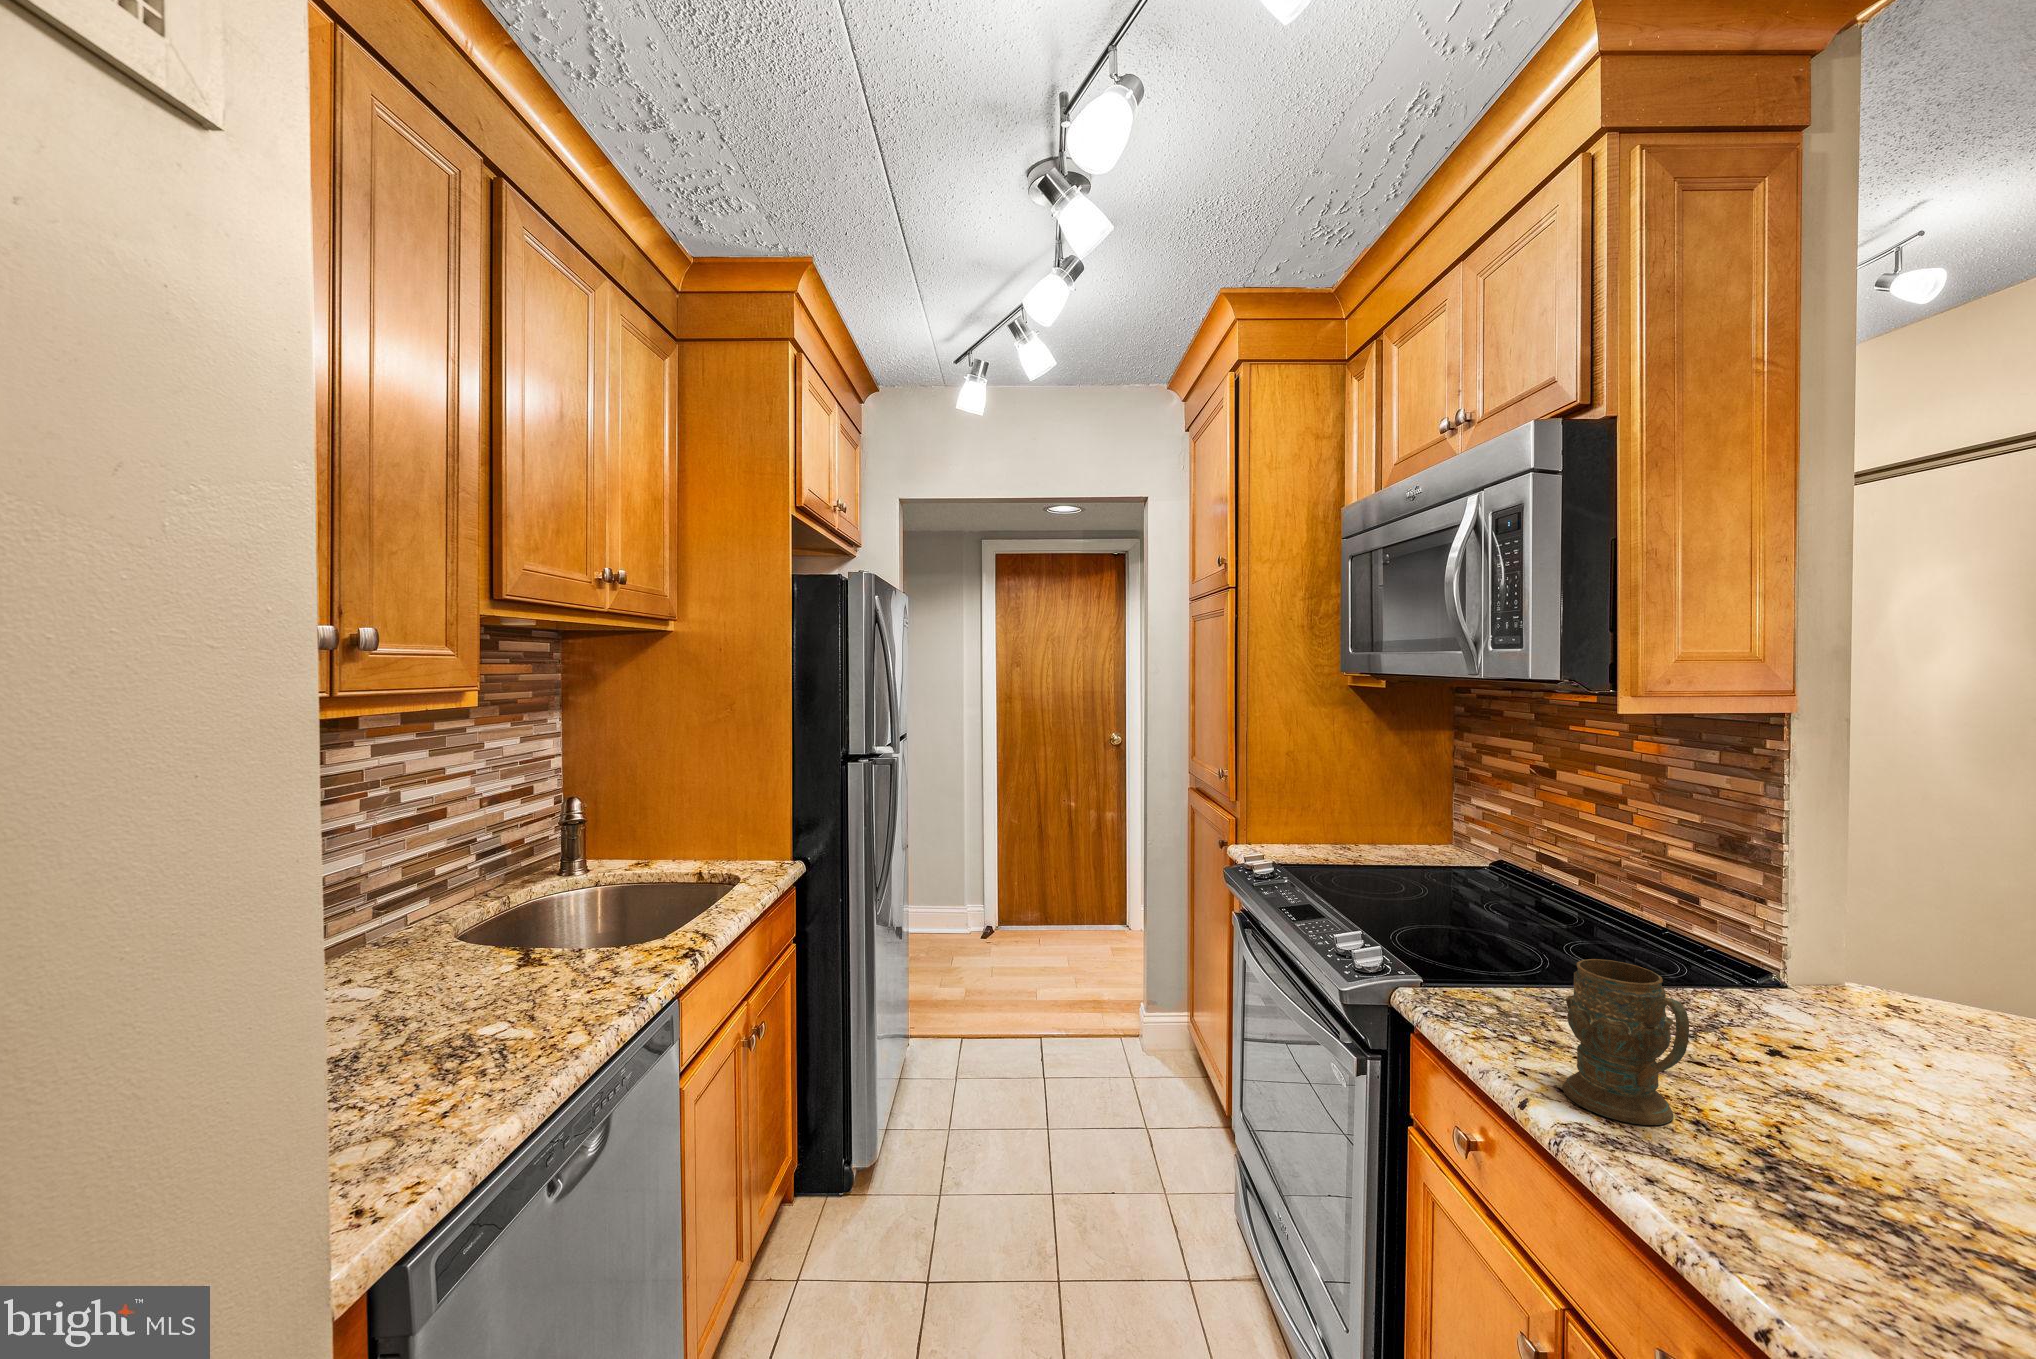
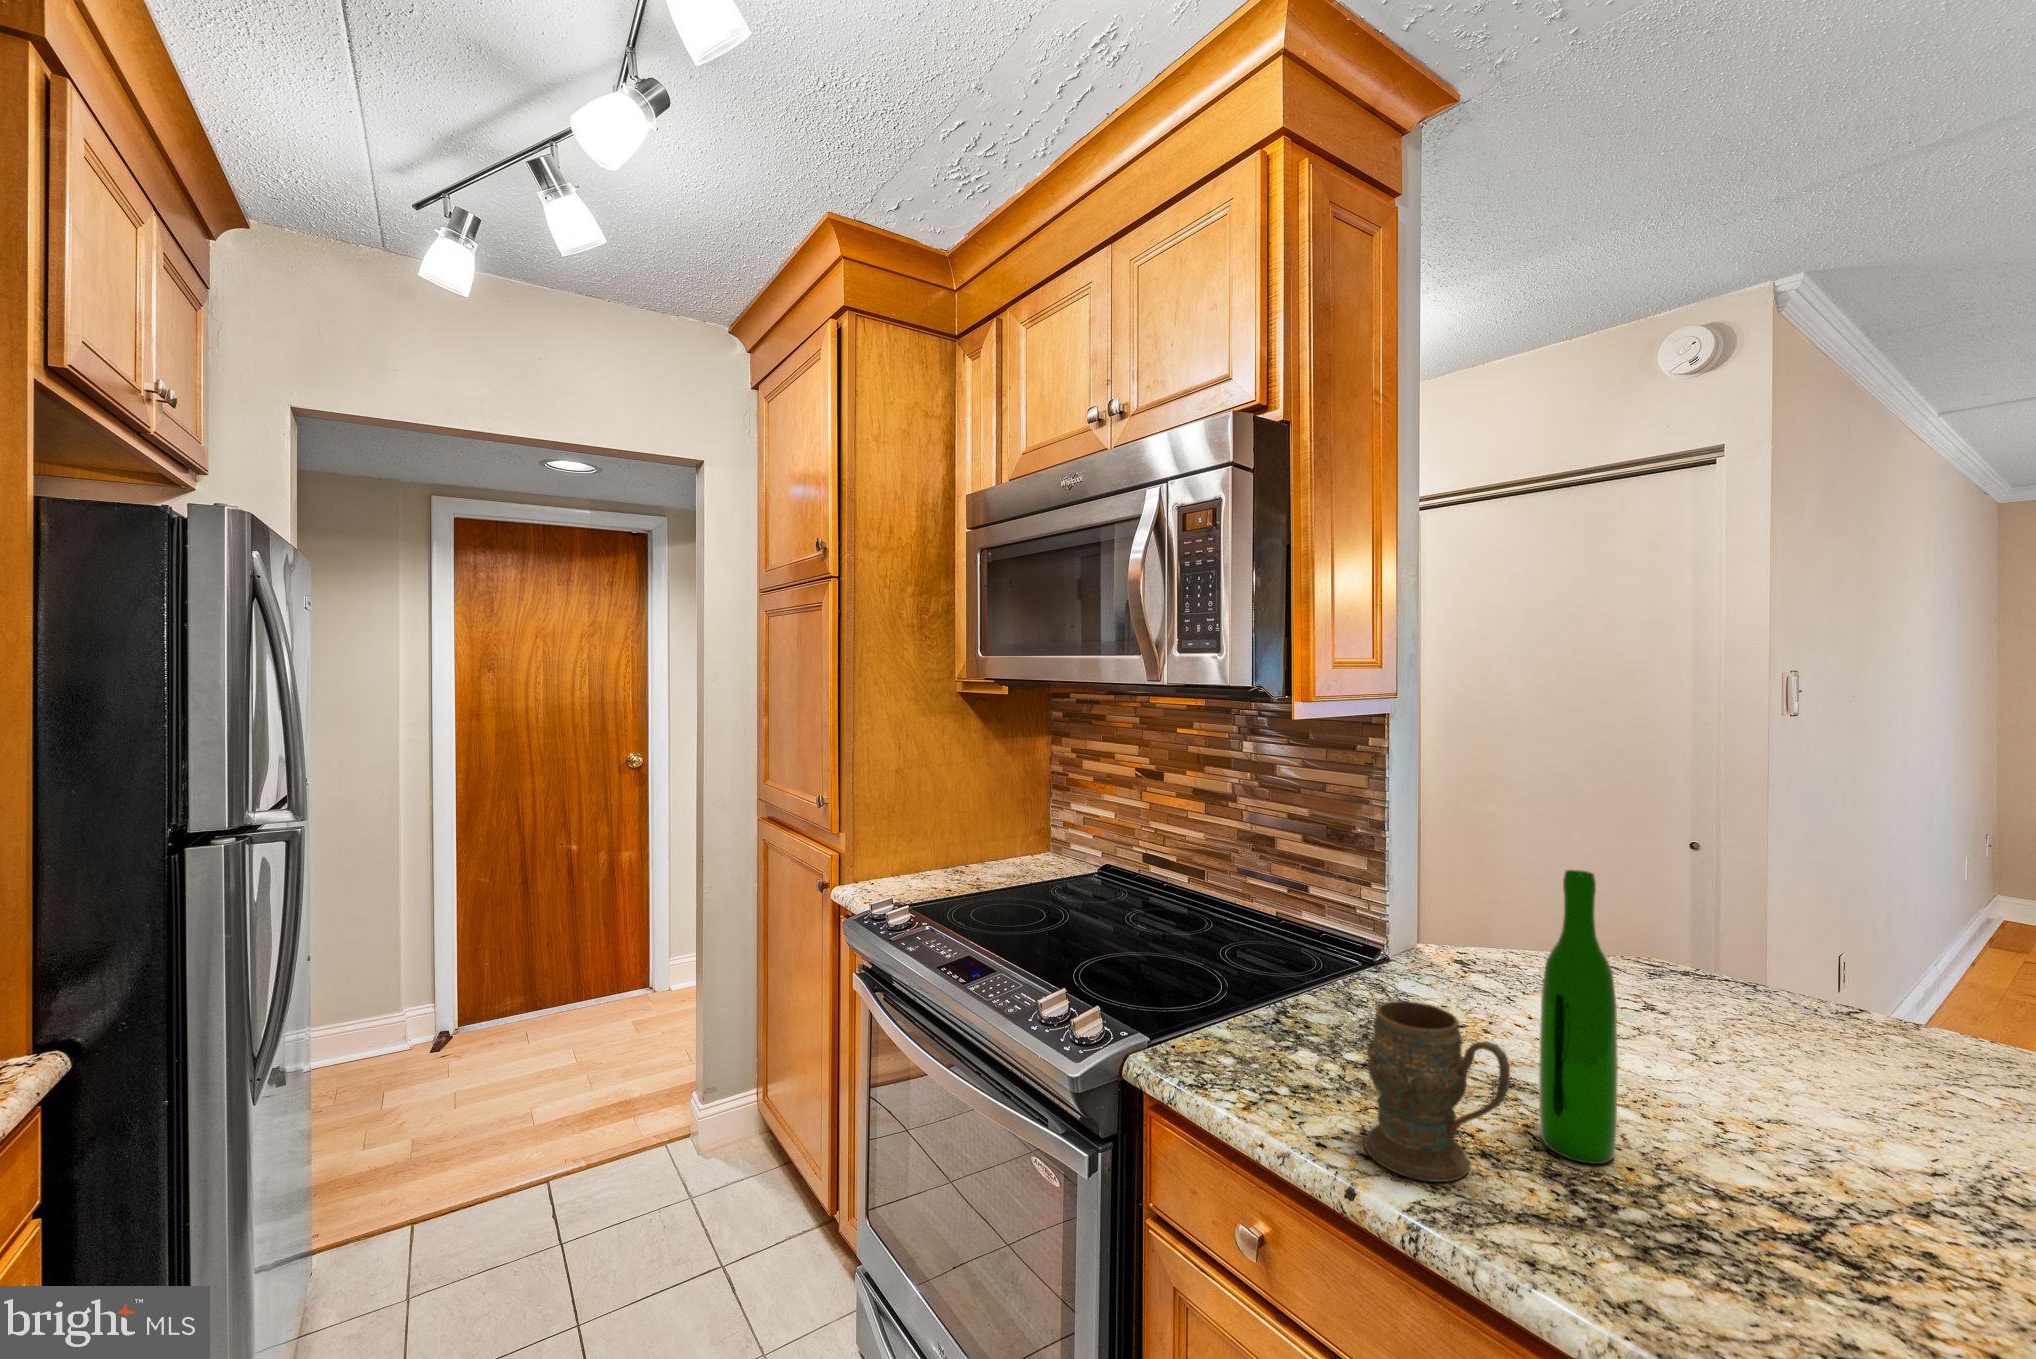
wine bottle: none [1785,857,1880,1166] -> present [1539,870,1618,1164]

